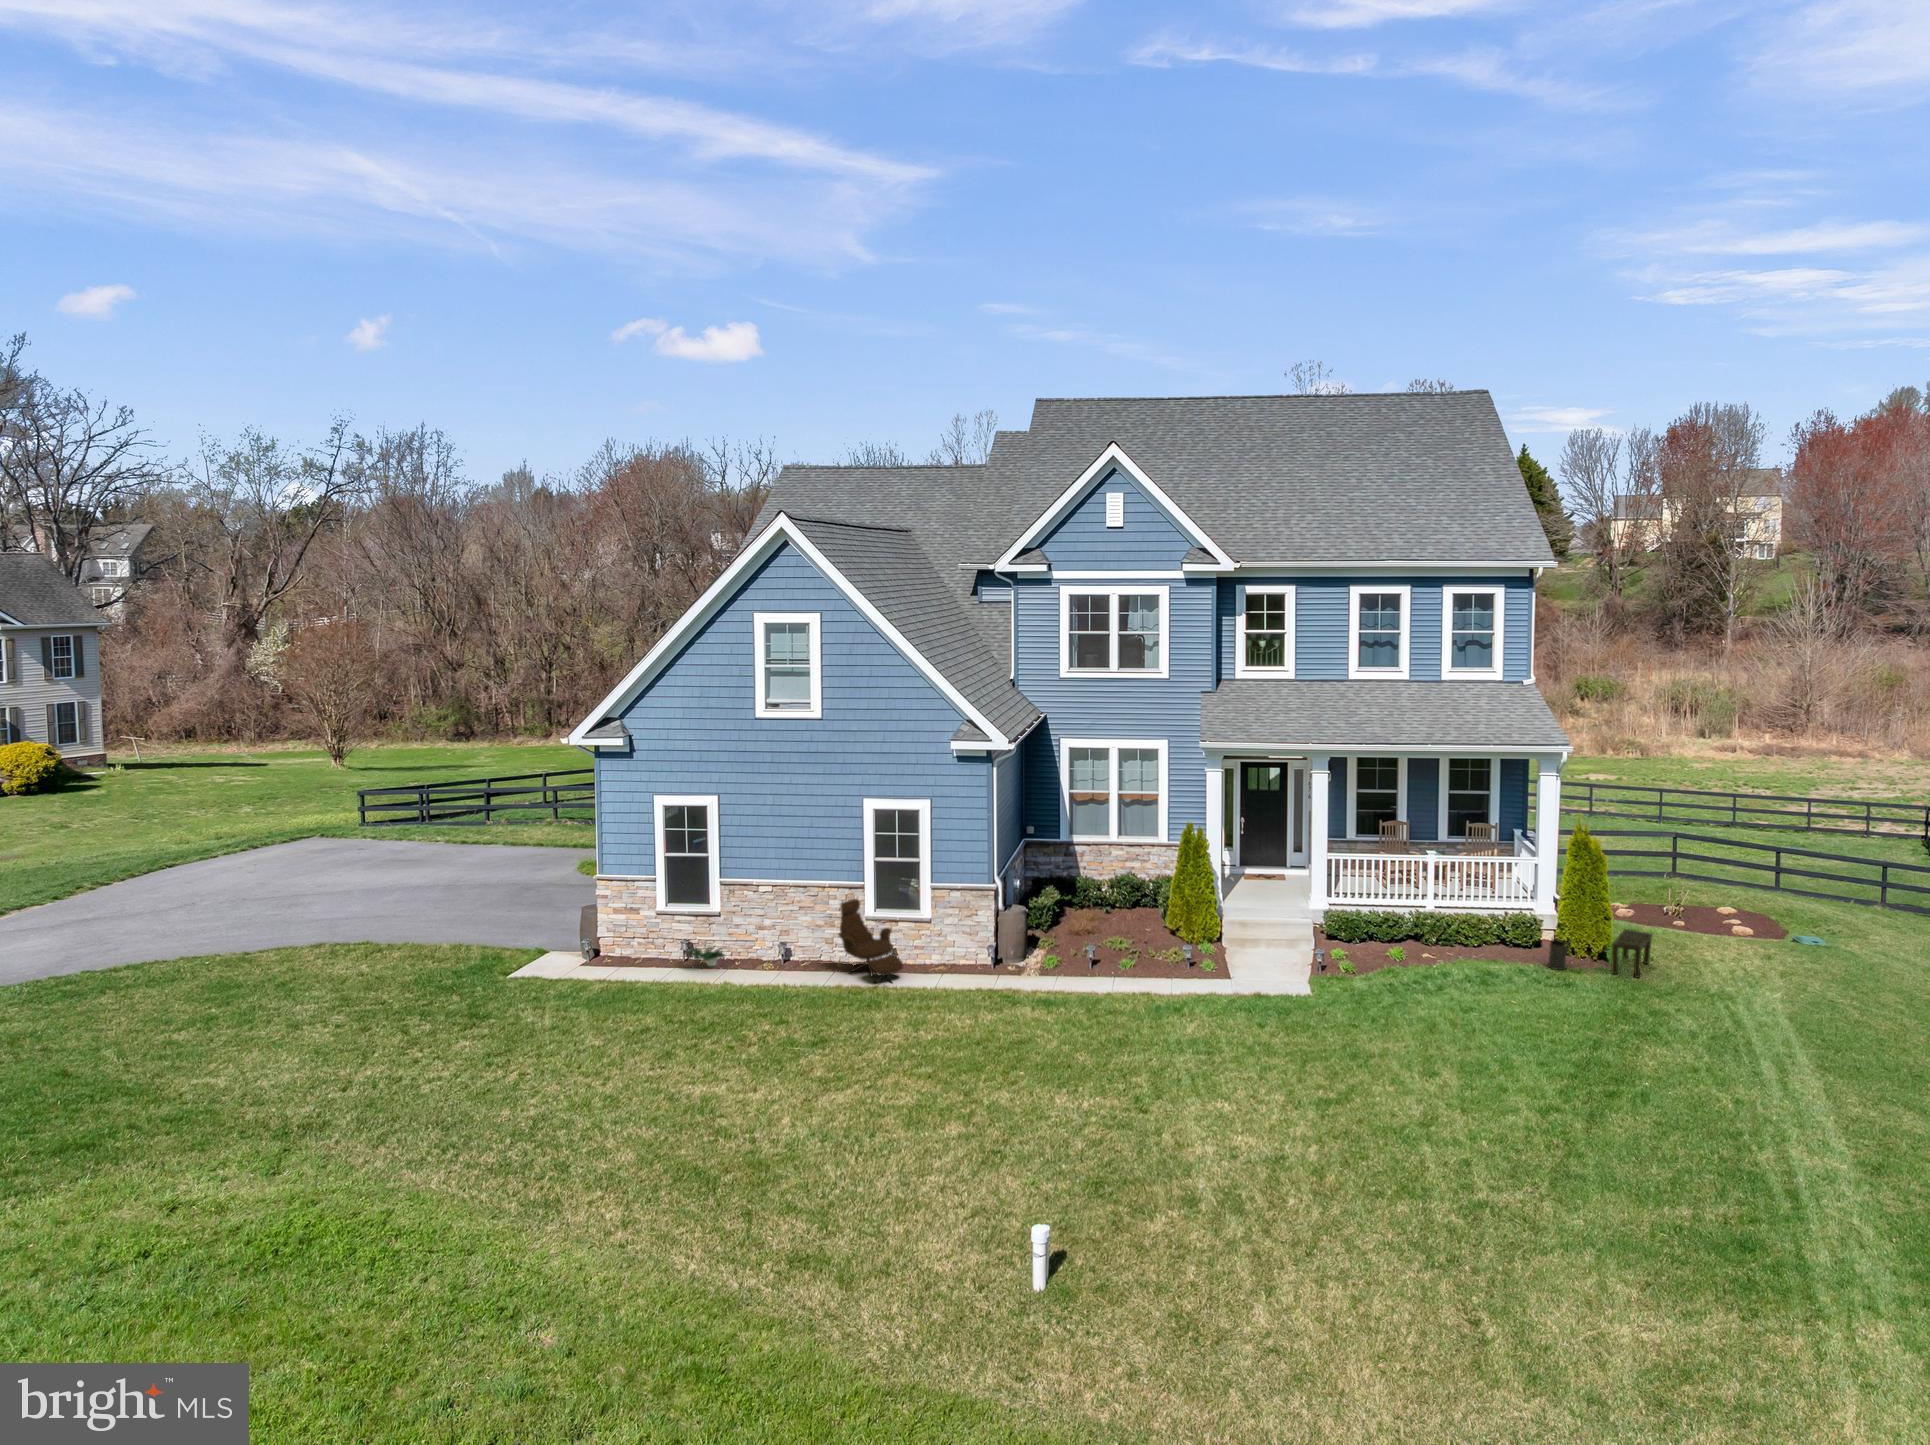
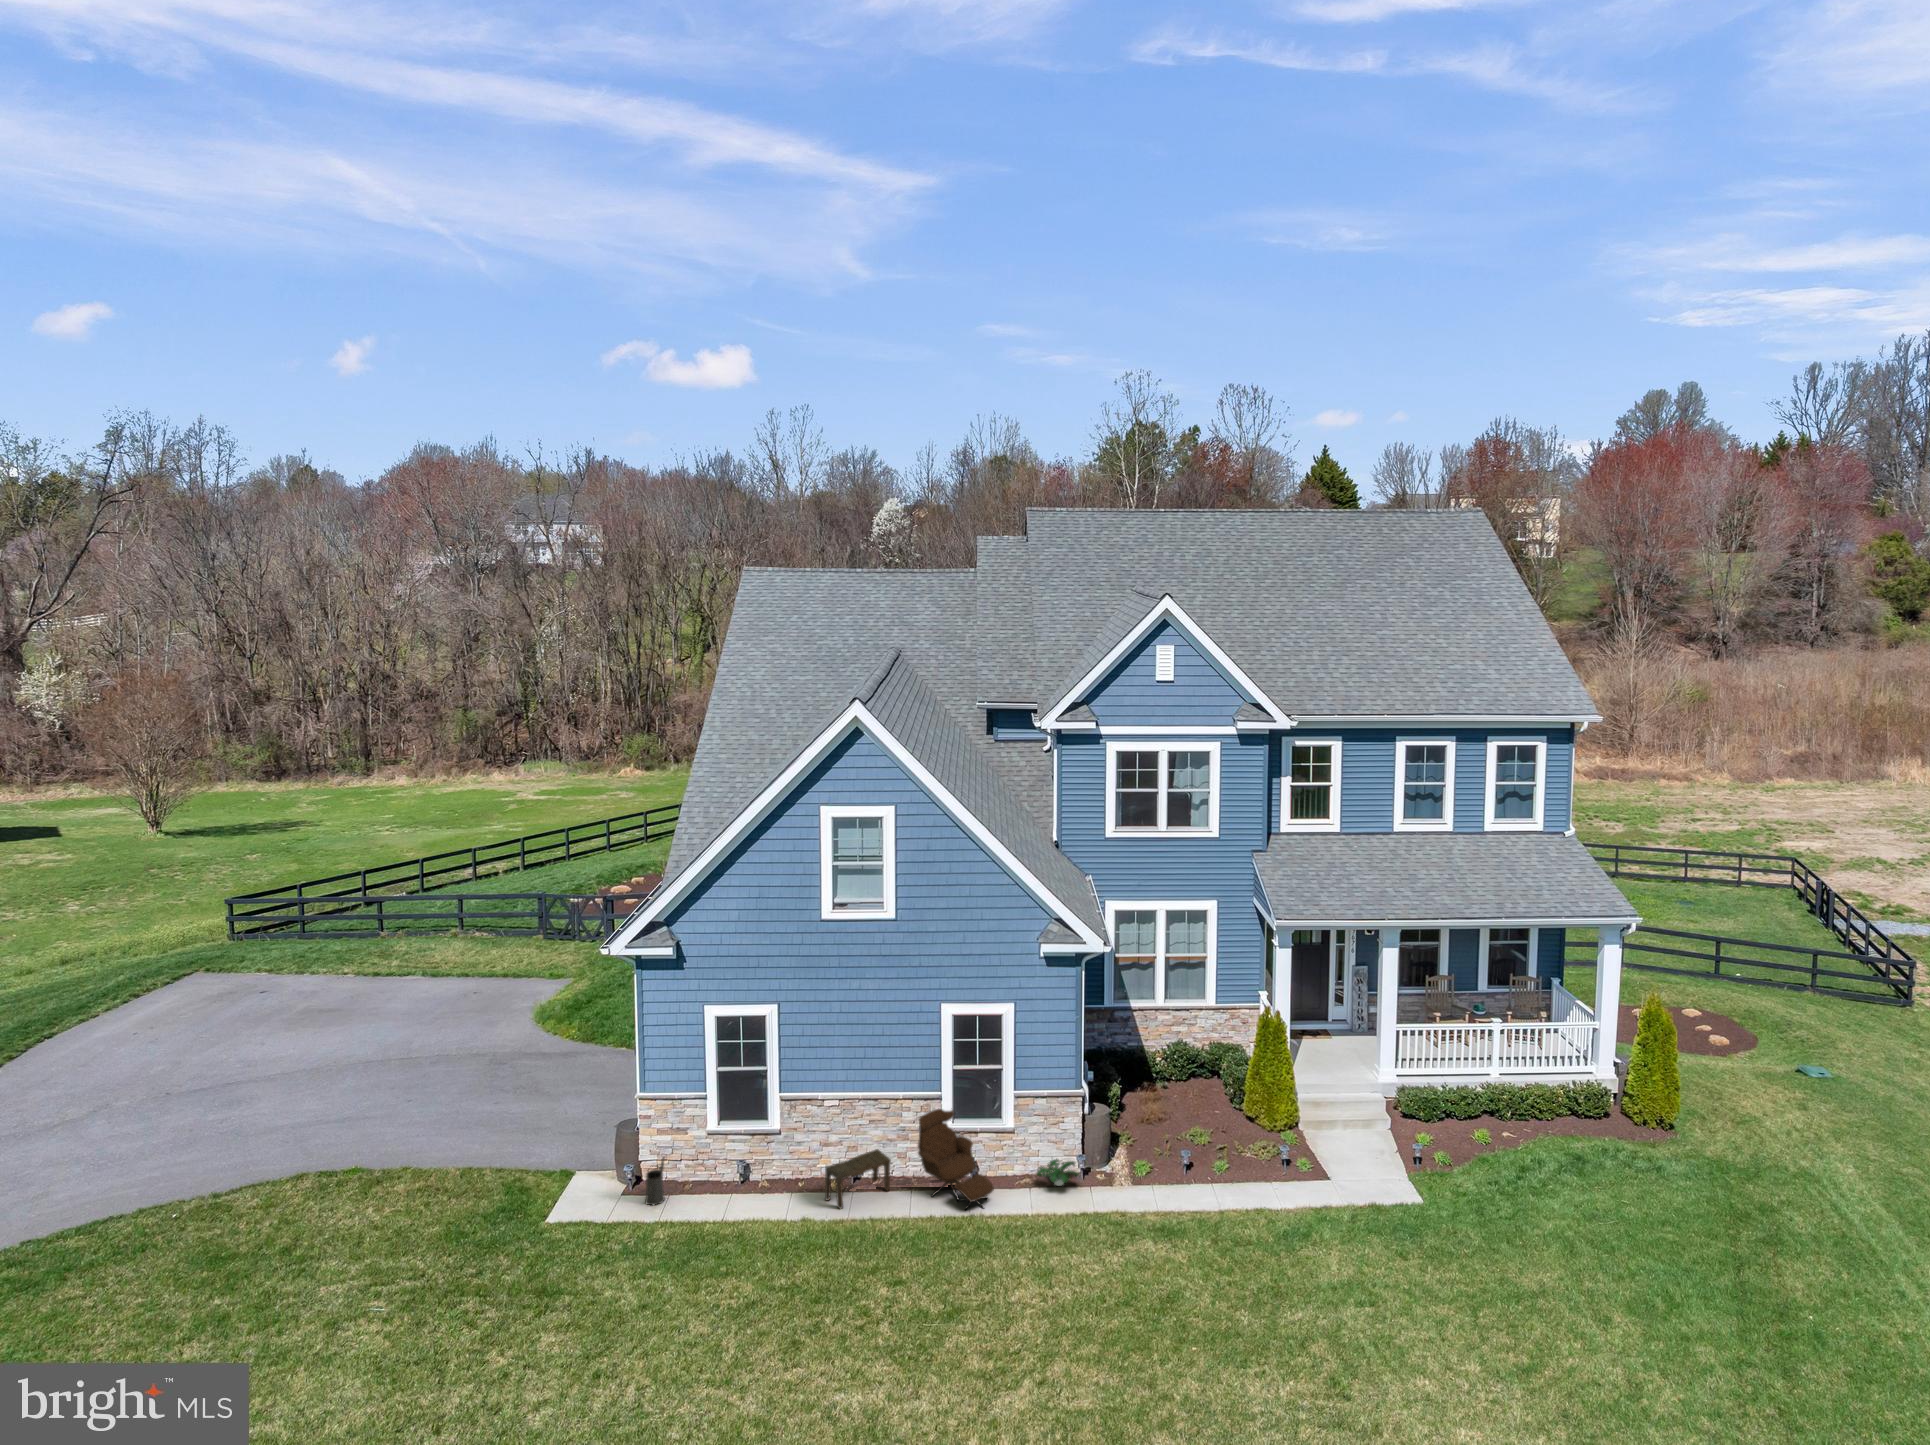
bench: present [1612,929,1653,978] -> present [825,1149,891,1209]
watering can: present [1548,939,1571,970] -> present [645,1157,665,1205]
potted plant: present [689,946,725,966] -> present [1037,1159,1079,1186]

